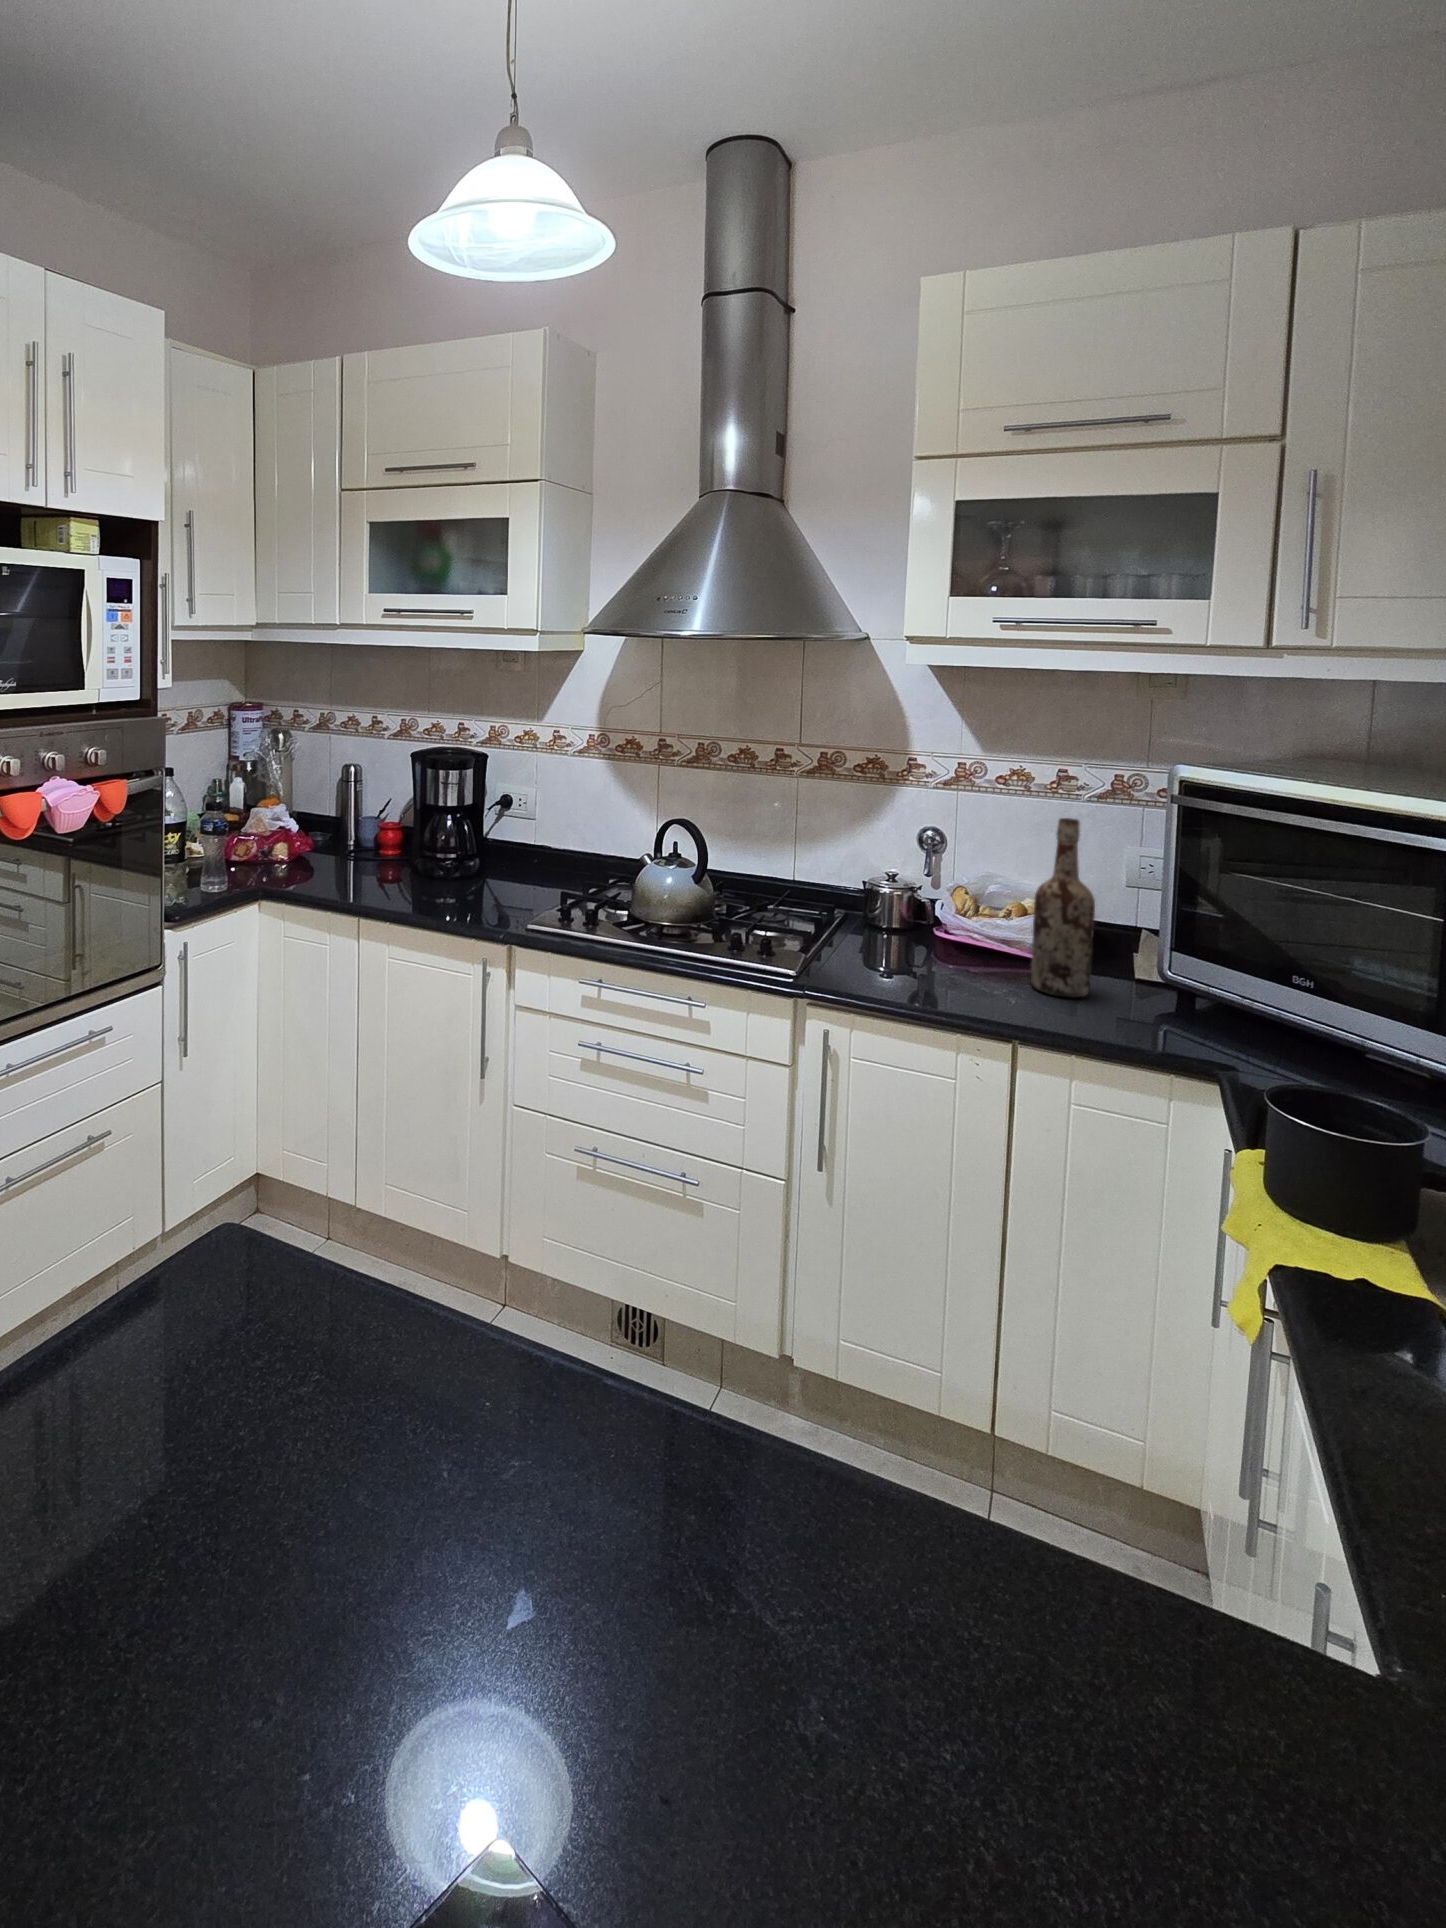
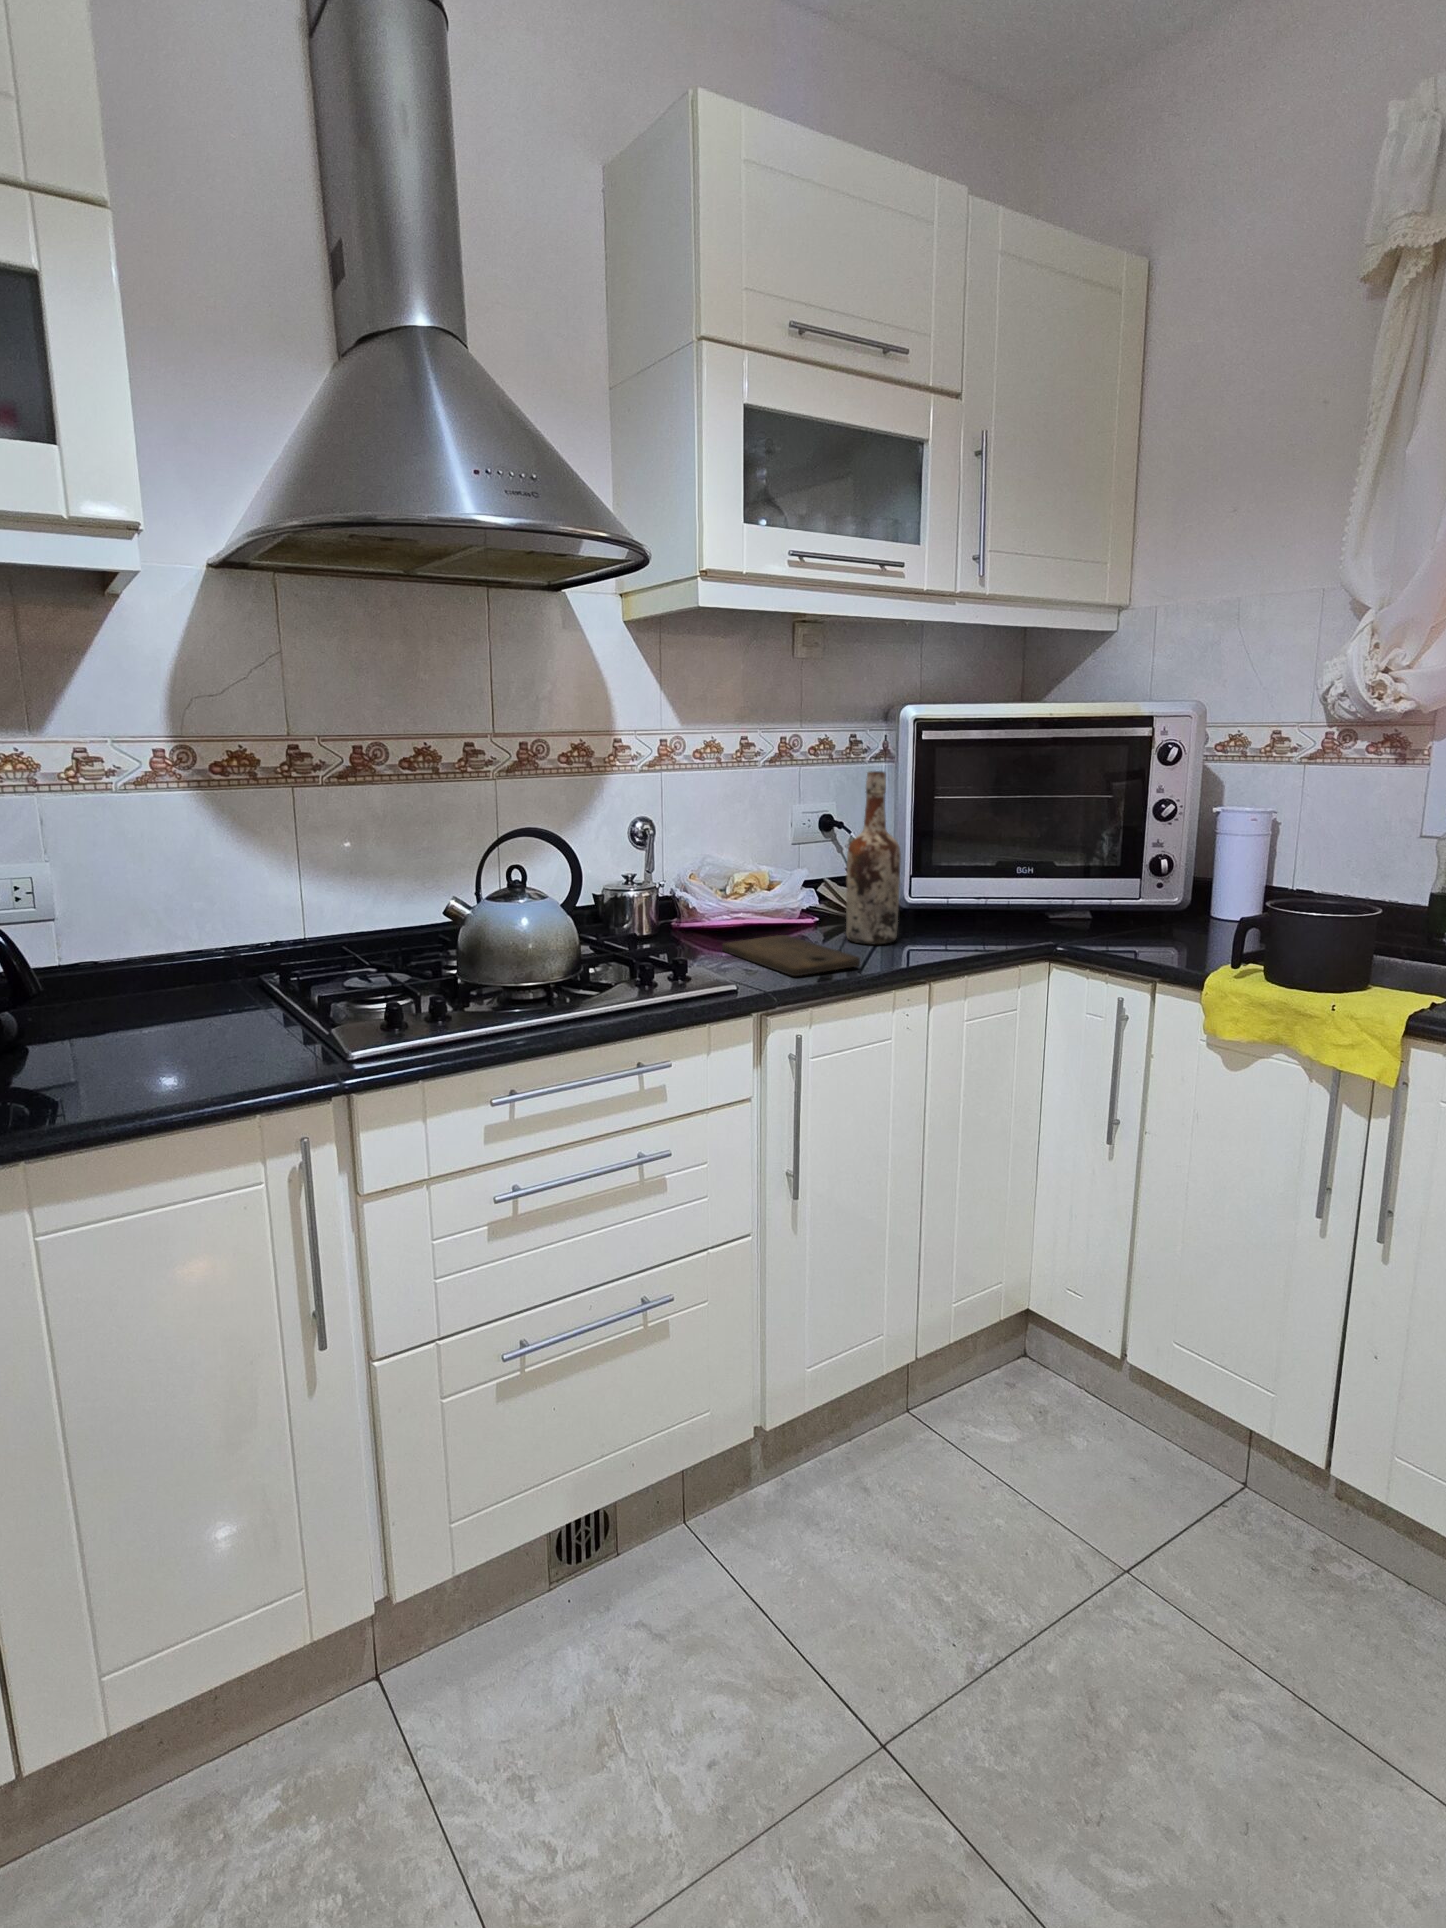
cutting board: none [868,946,965,993] -> present [722,935,860,976]

